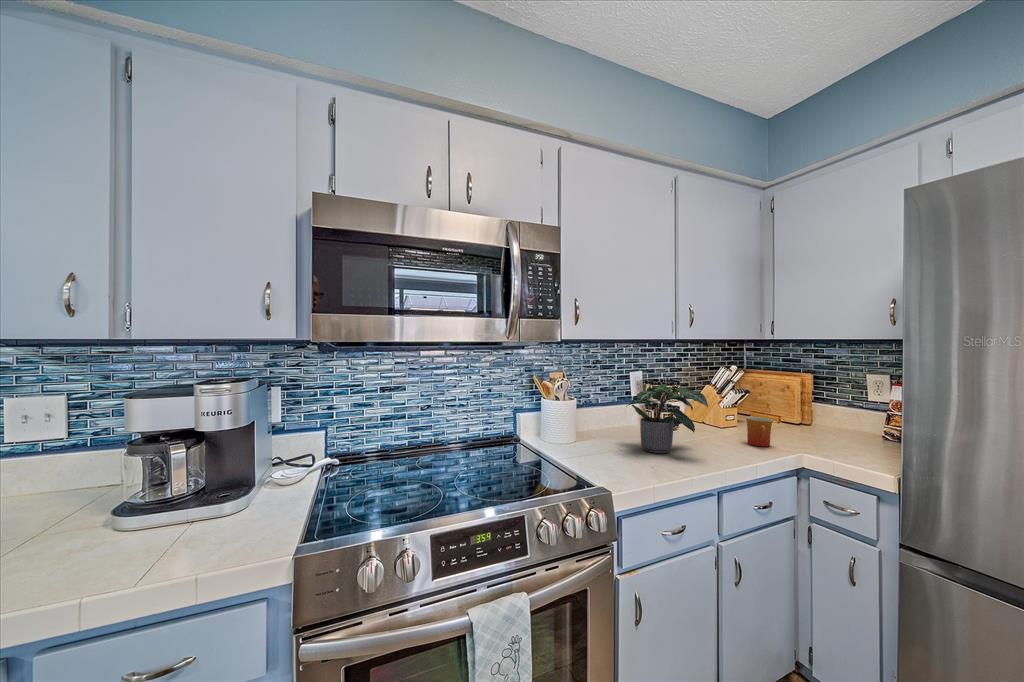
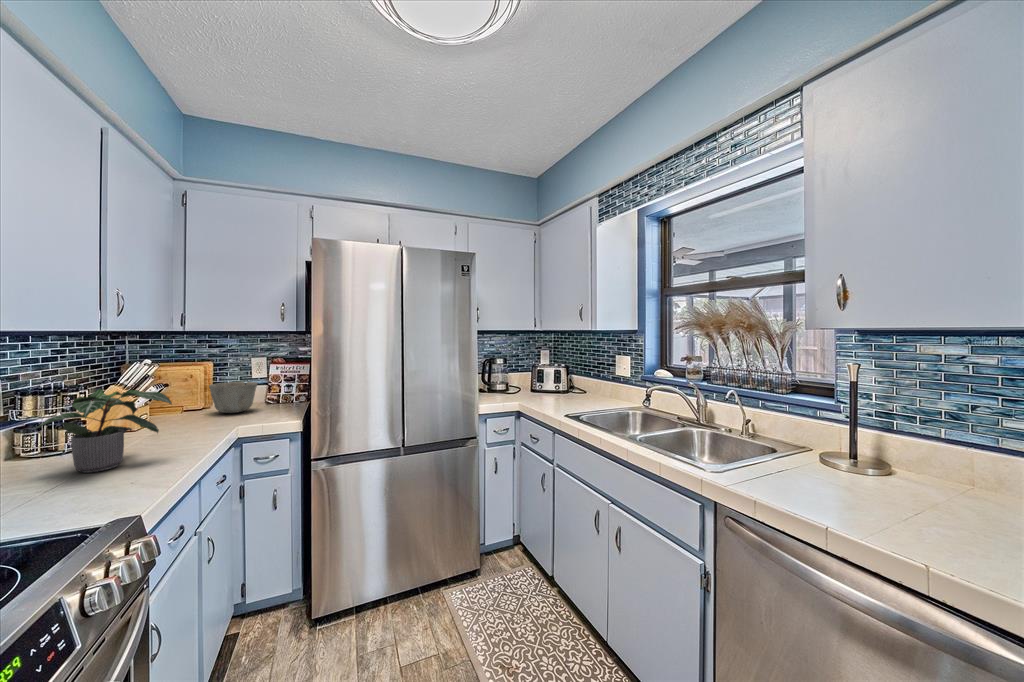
ceramic bowl: none [797,399,859,438] -> present [209,382,258,413]
mug: present [746,417,773,447] -> none [180,406,208,433]

